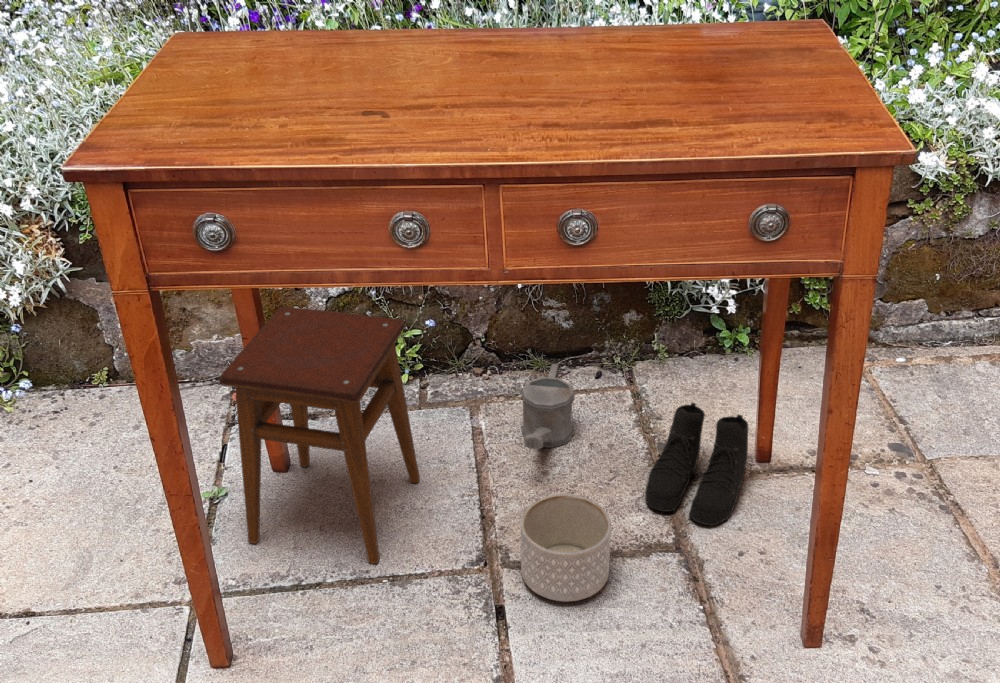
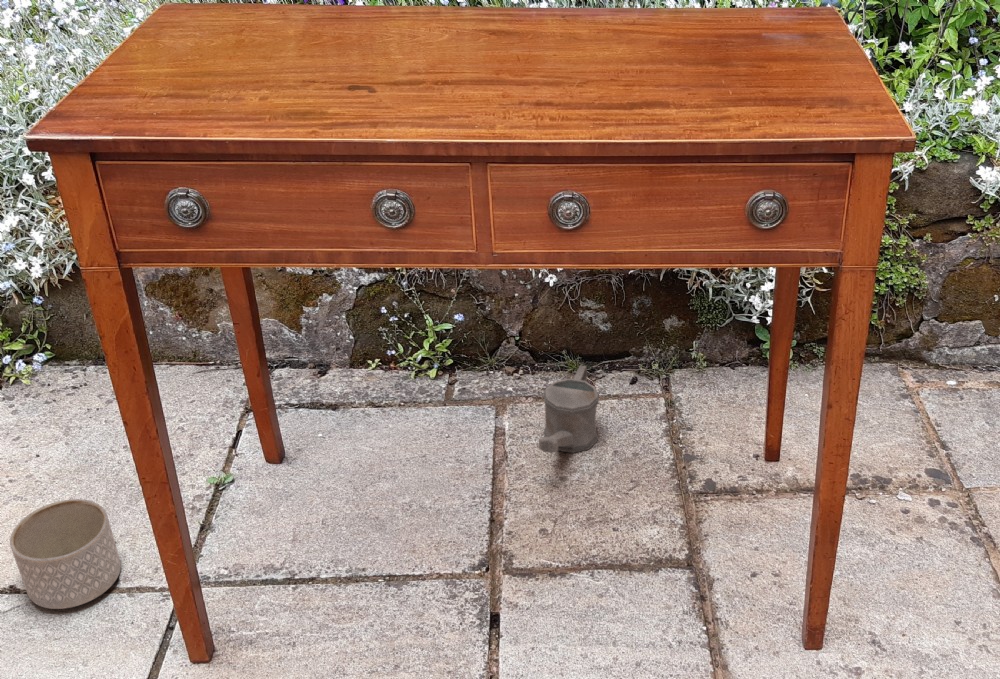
stool: present [219,307,420,564] -> none [219,291,432,561]
boots: present [645,403,748,525] -> none [664,413,778,545]
planter: present [520,494,611,601] -> present [10,499,121,609]

